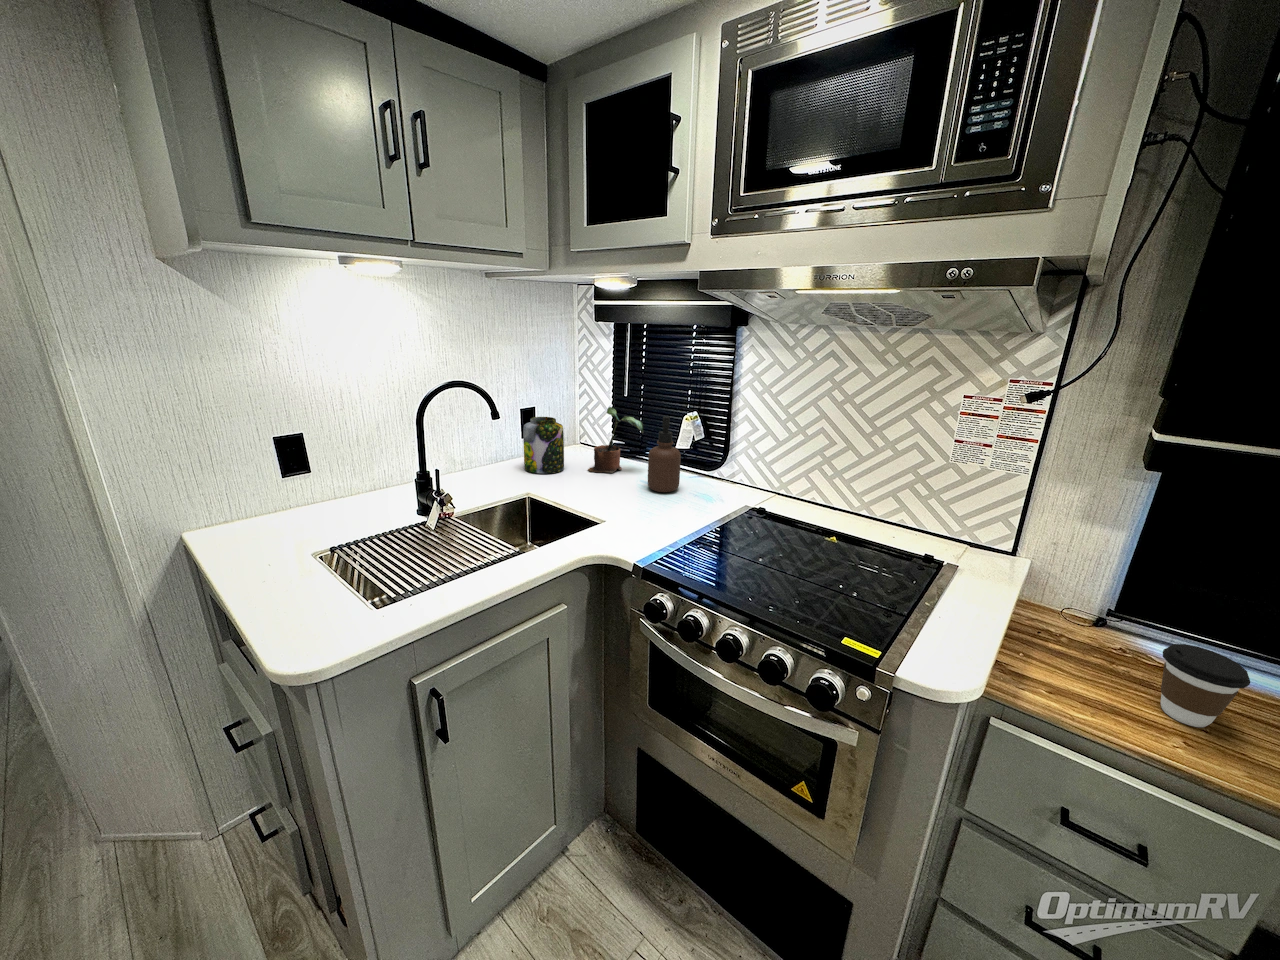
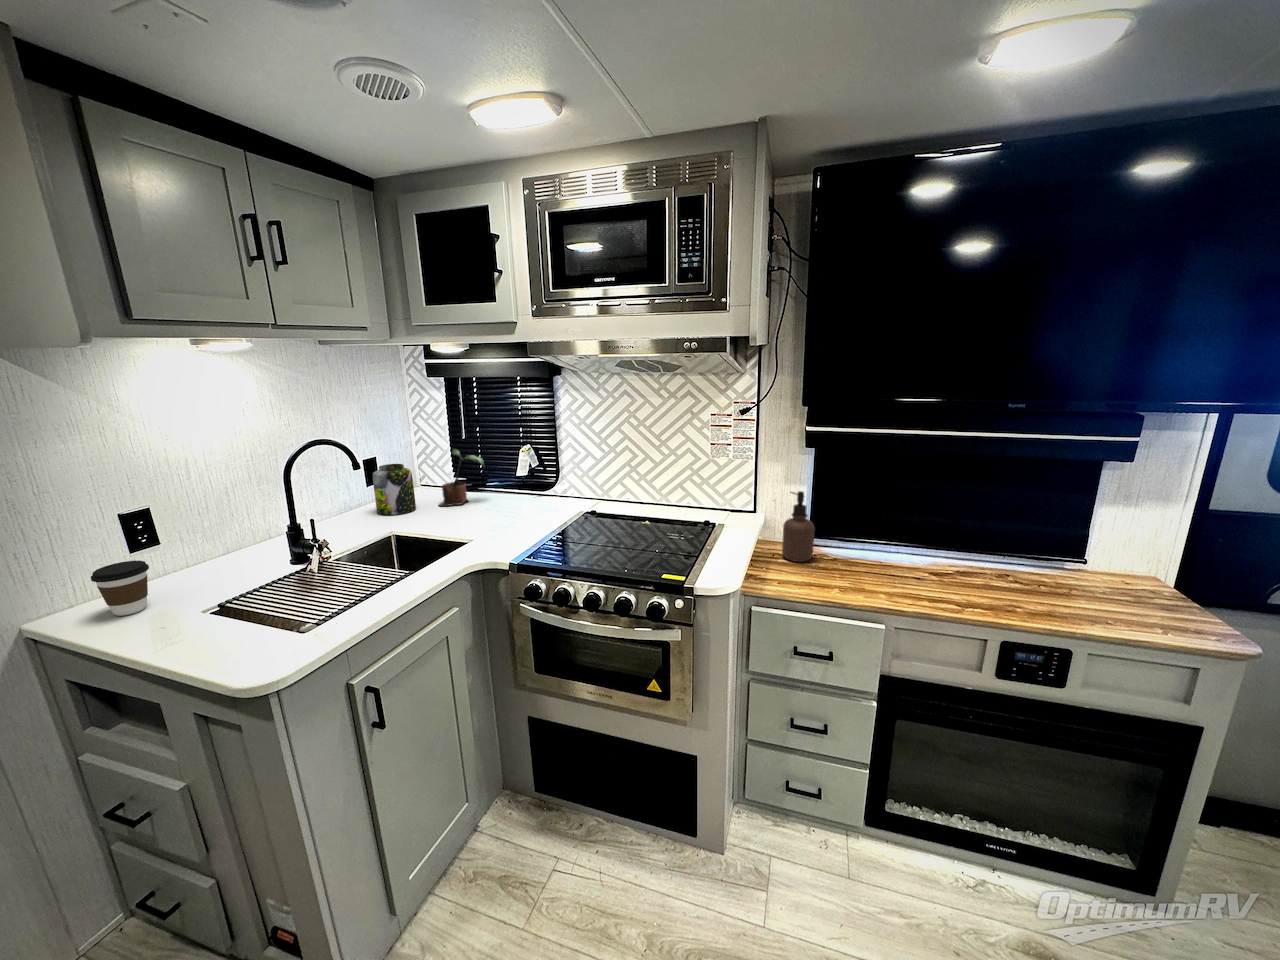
soap dispenser: present [648,416,681,492] -> present [782,491,815,562]
coffee cup: present [1161,644,1250,727] -> present [91,561,149,616]

